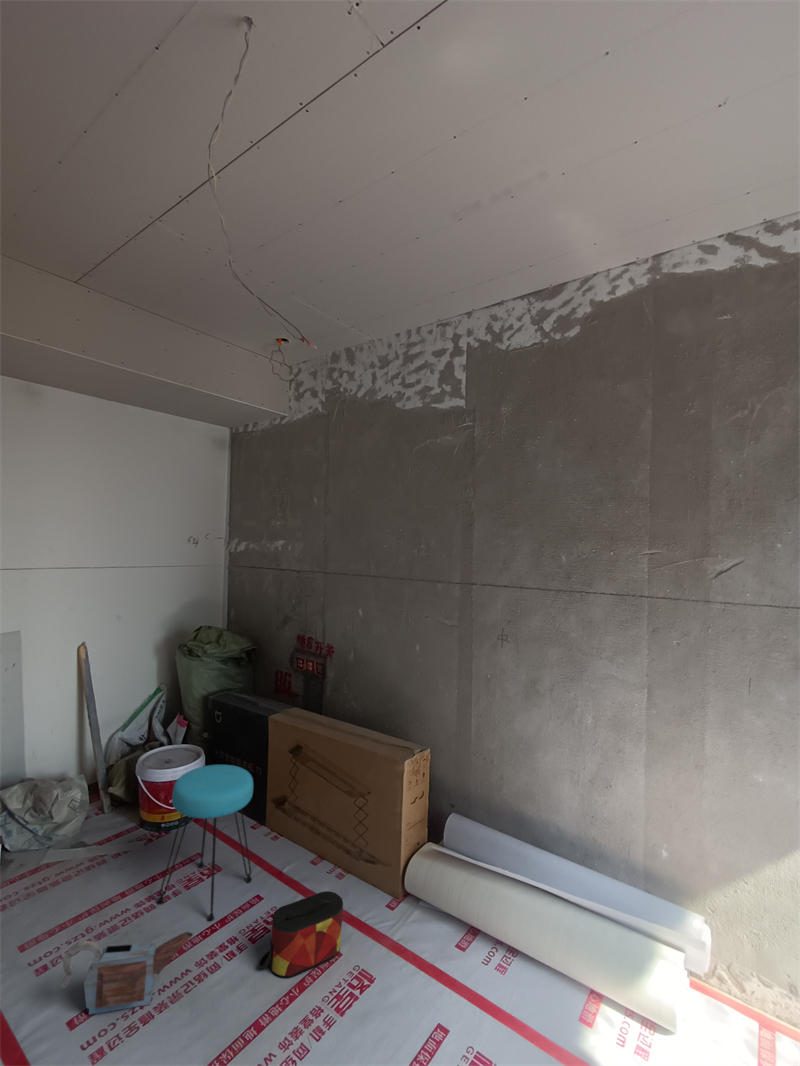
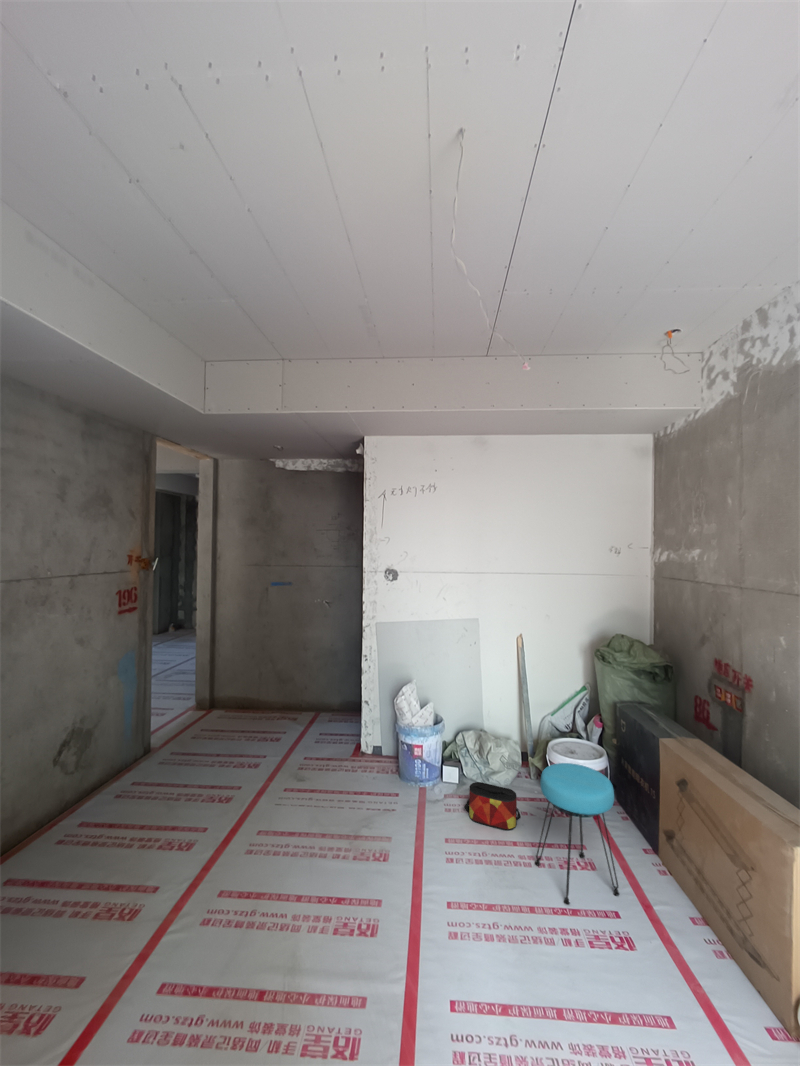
bag: present [259,891,343,978] -> present [464,782,521,830]
watering can: present [60,932,192,1014] -> none [444,849,523,930]

